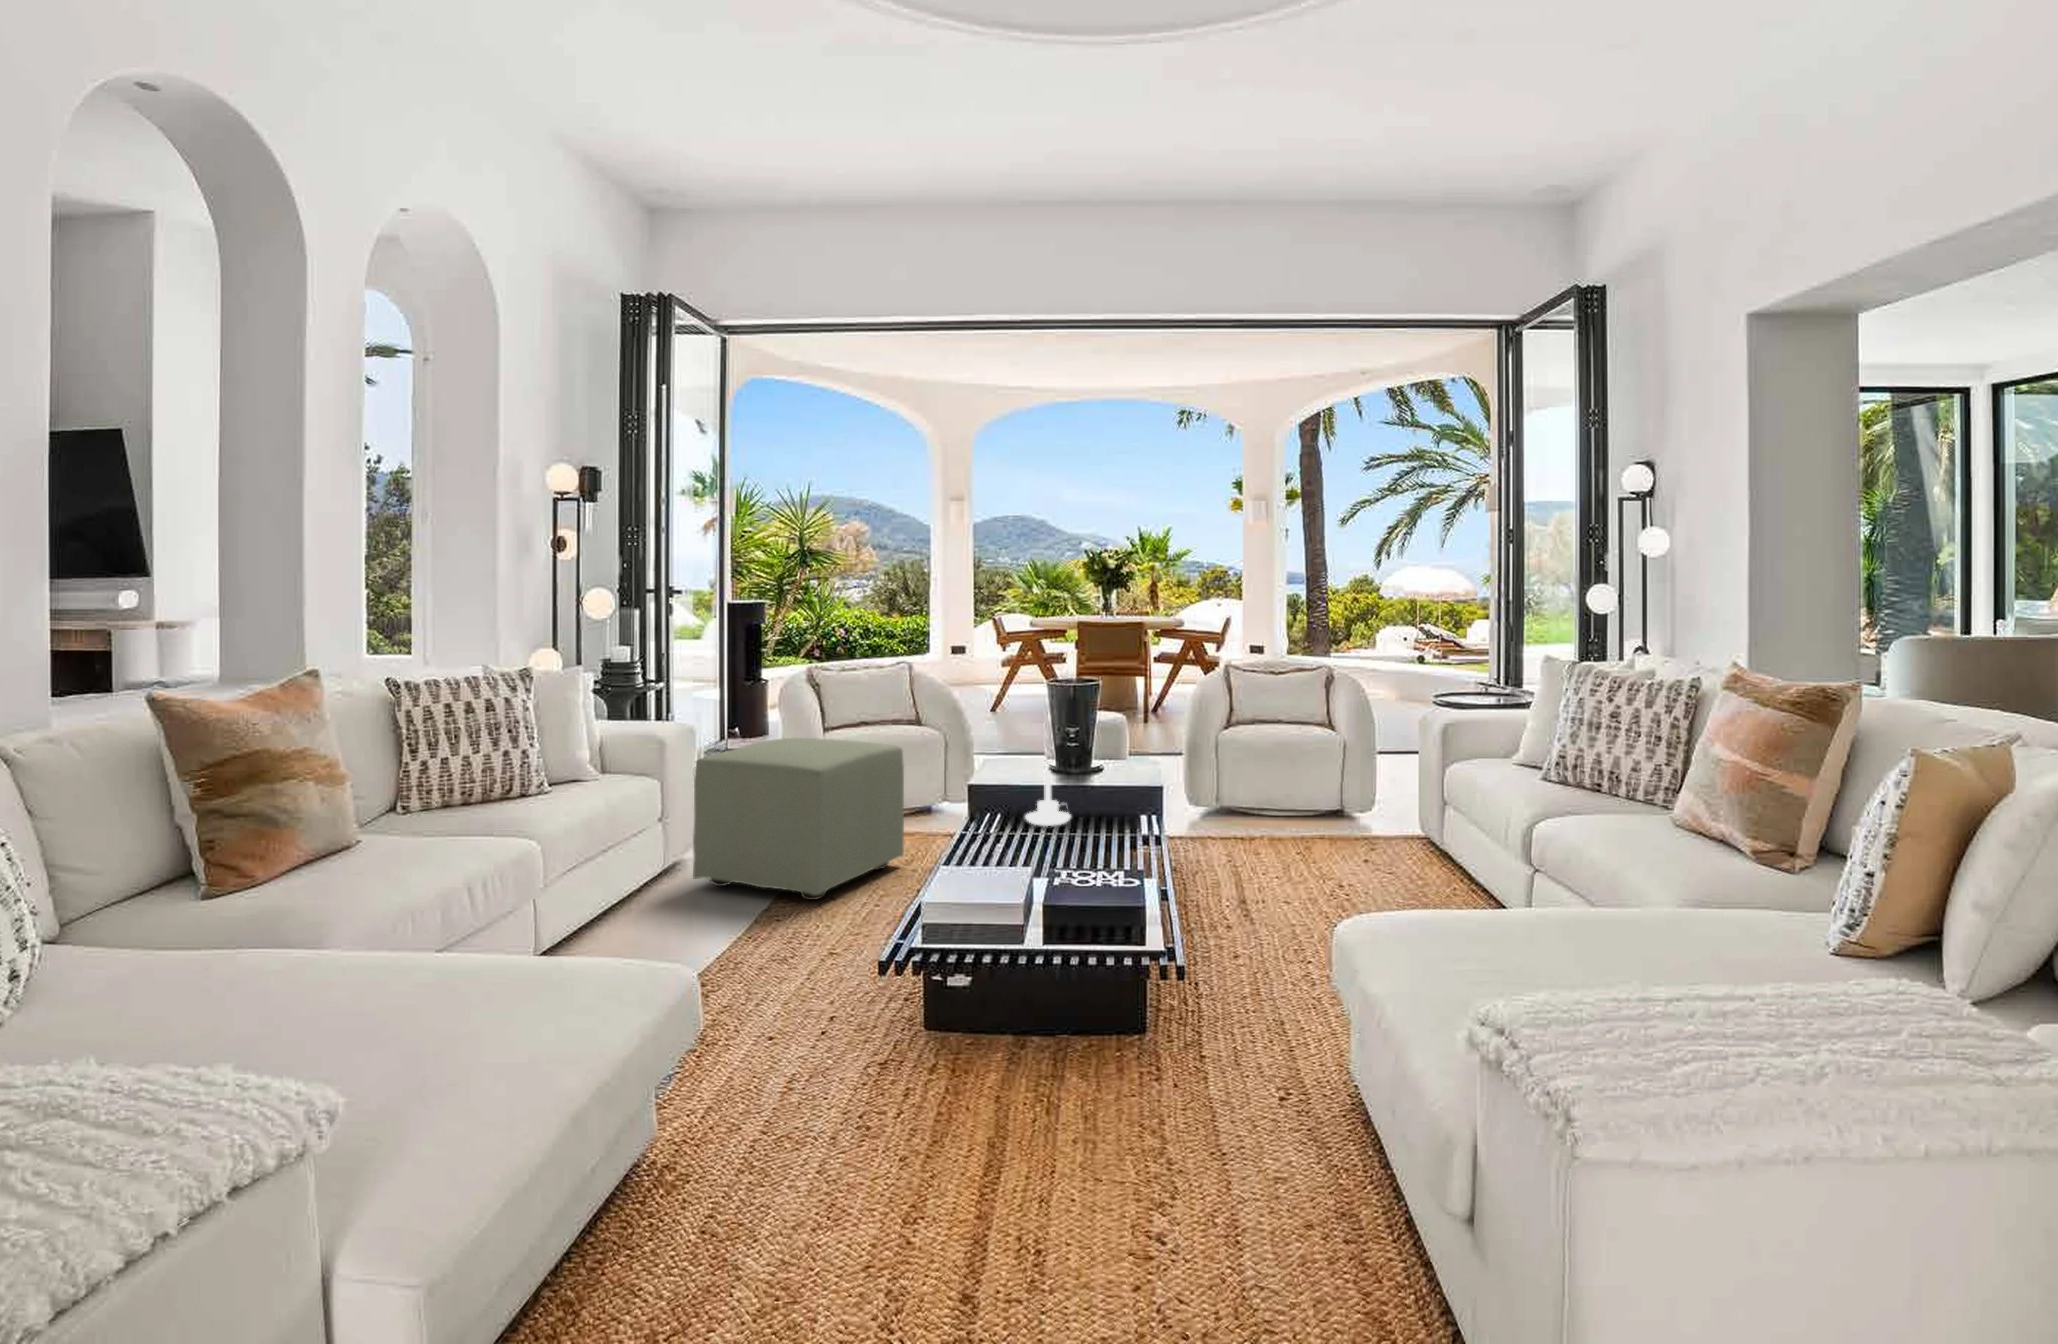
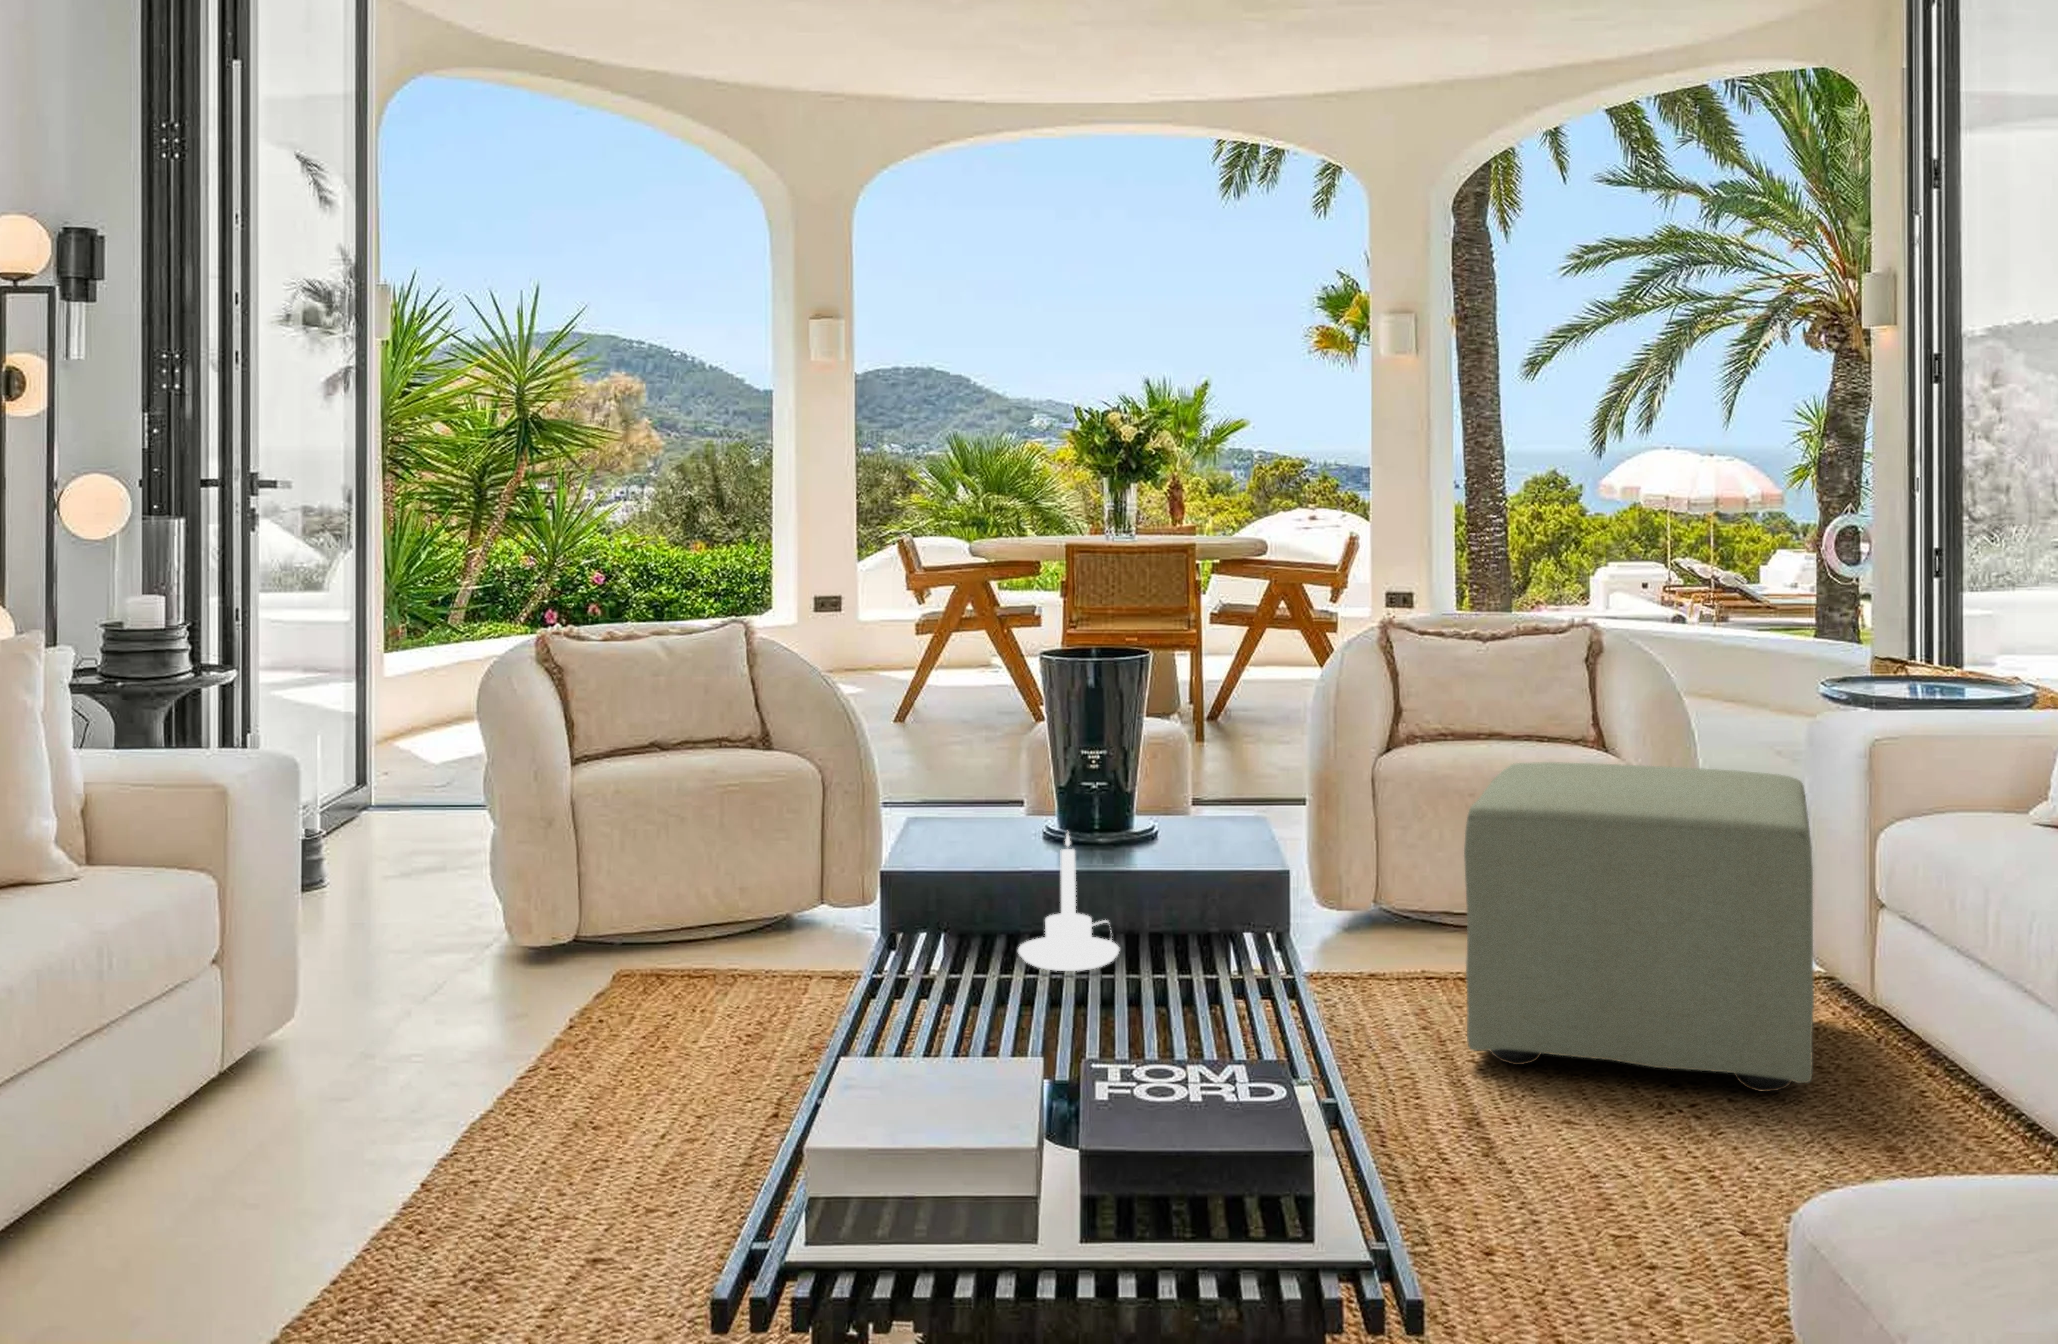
ottoman: present [693,738,904,900] -> present [1464,762,1814,1092]

